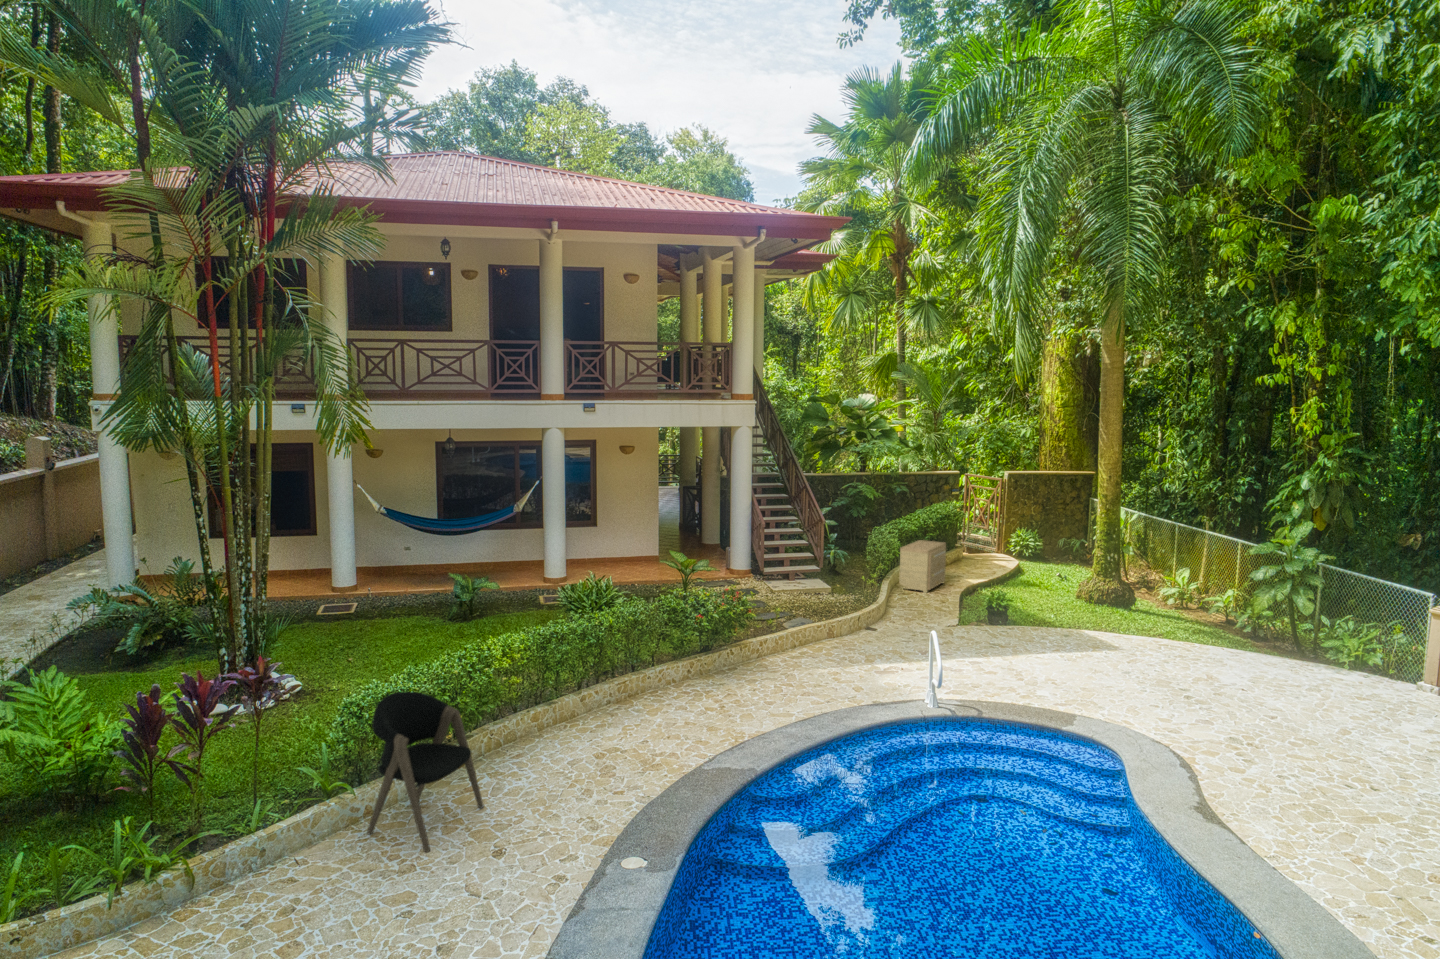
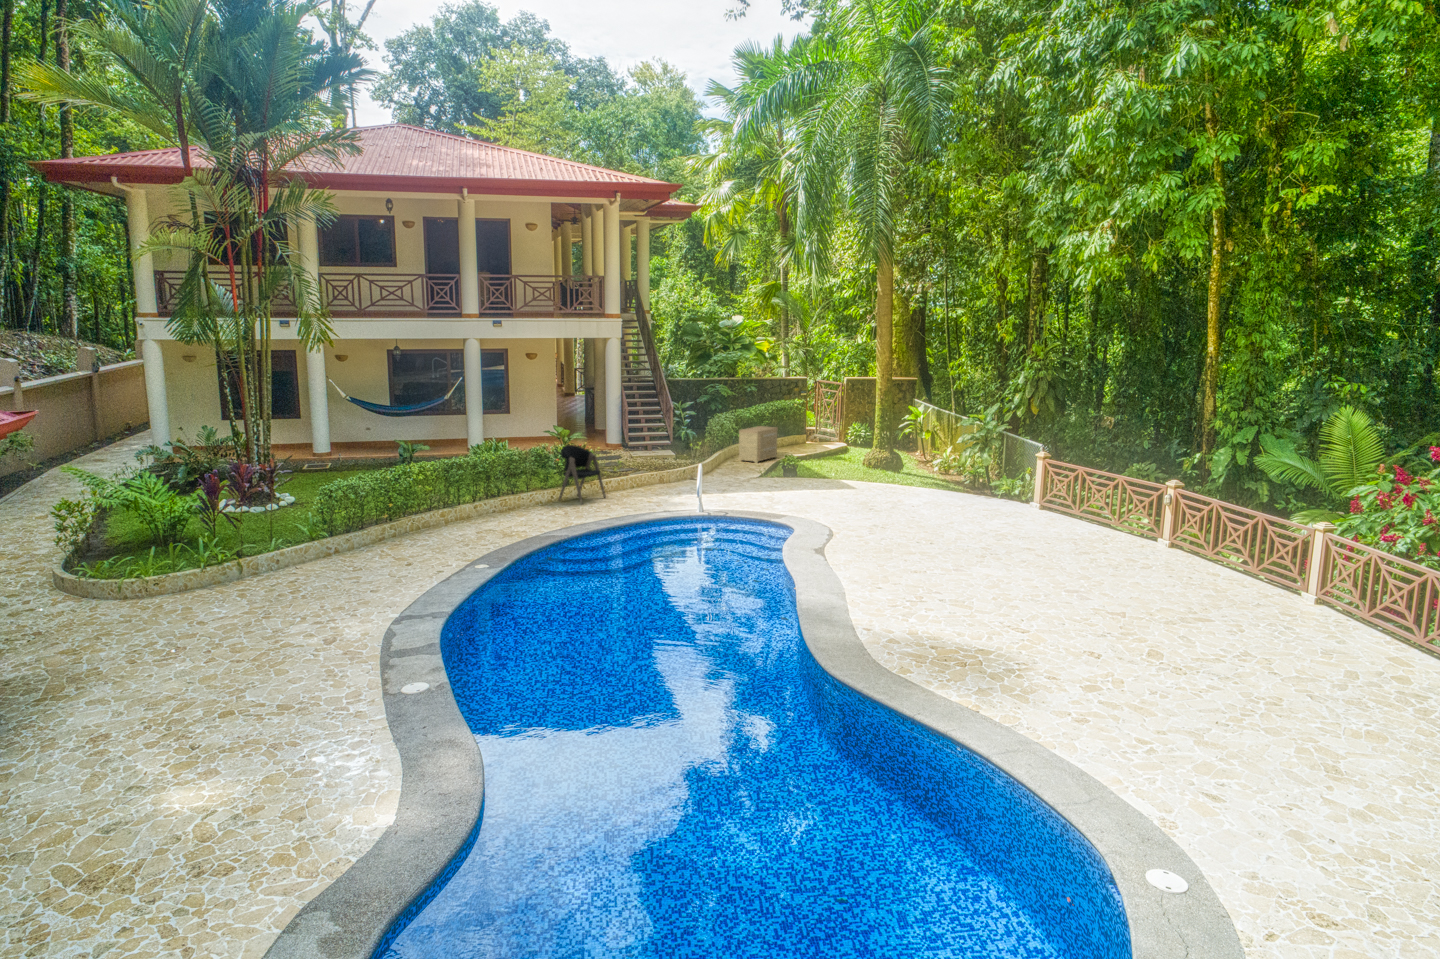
chair: present [367,691,484,852] -> present [559,445,606,504]

